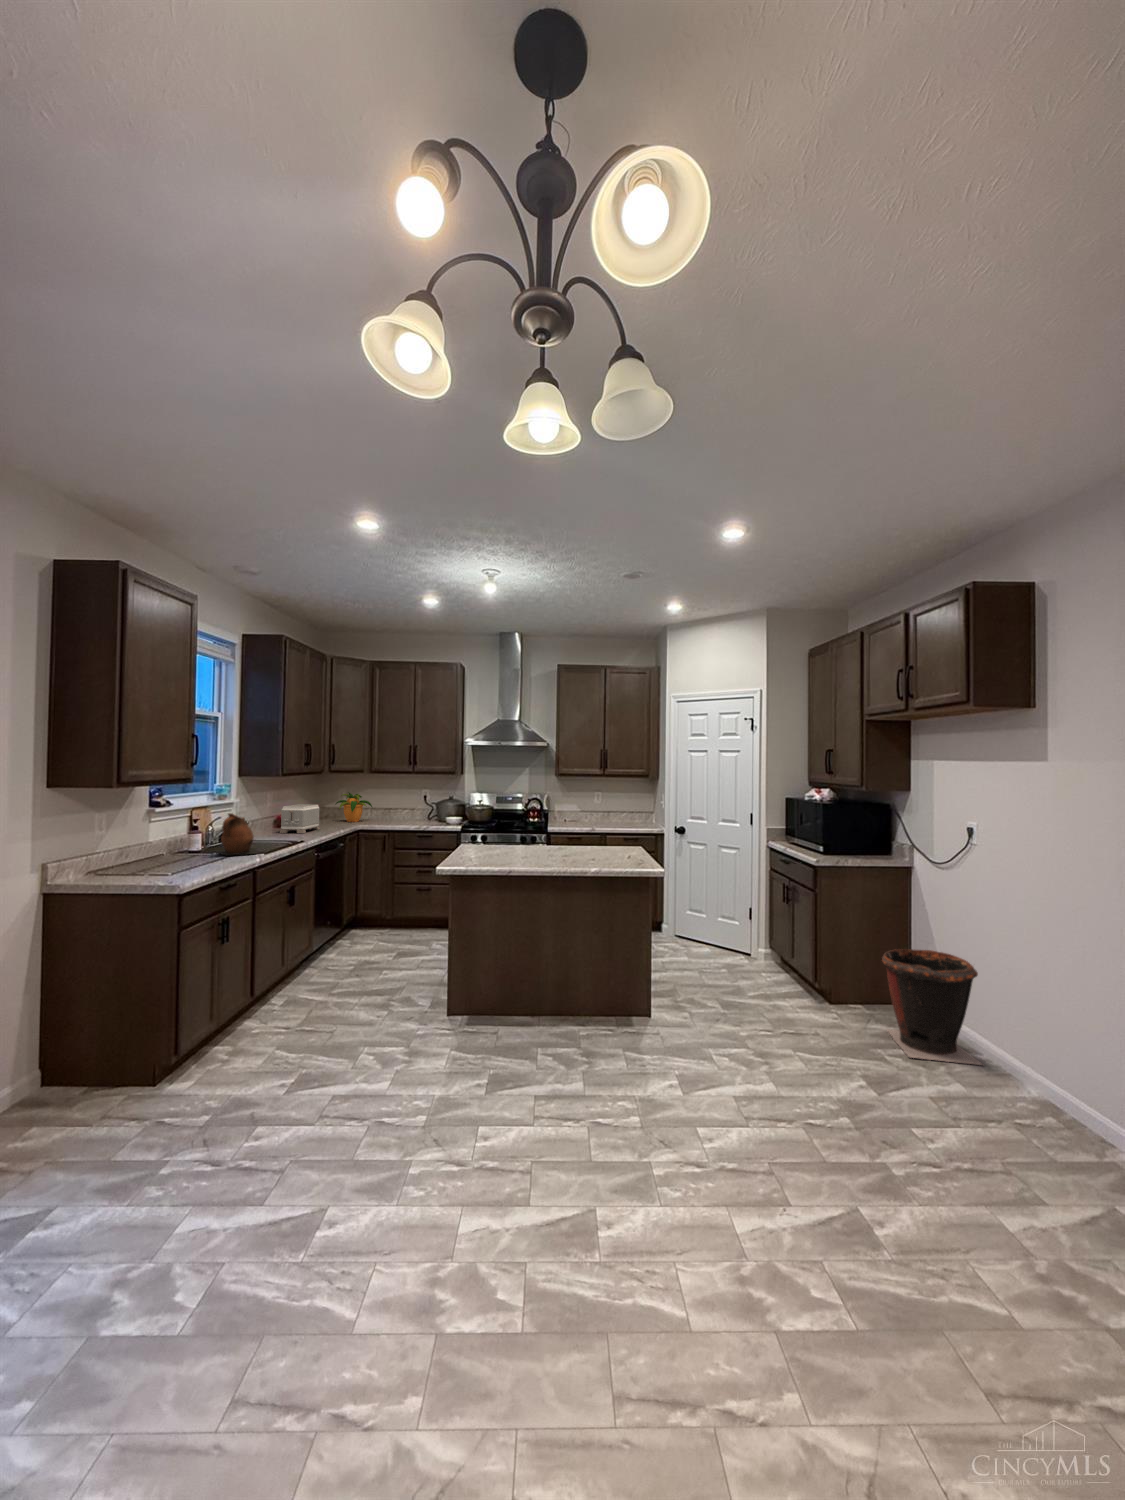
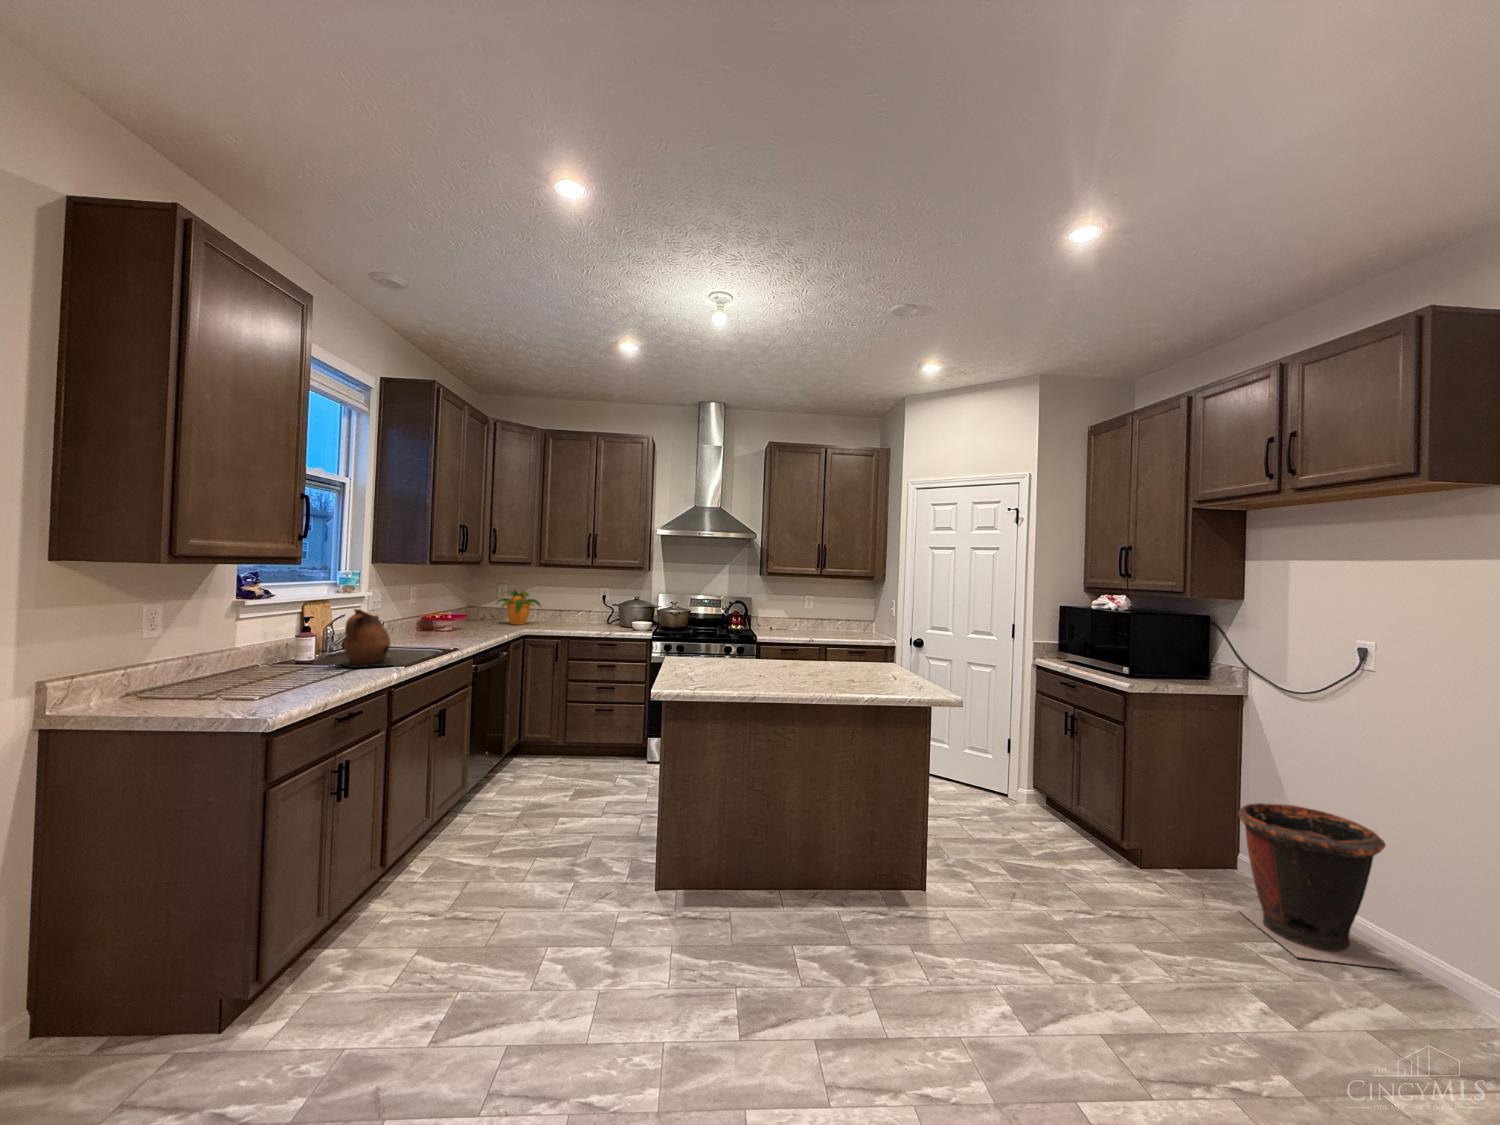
toaster: present [280,804,320,833] -> none [426,602,479,638]

